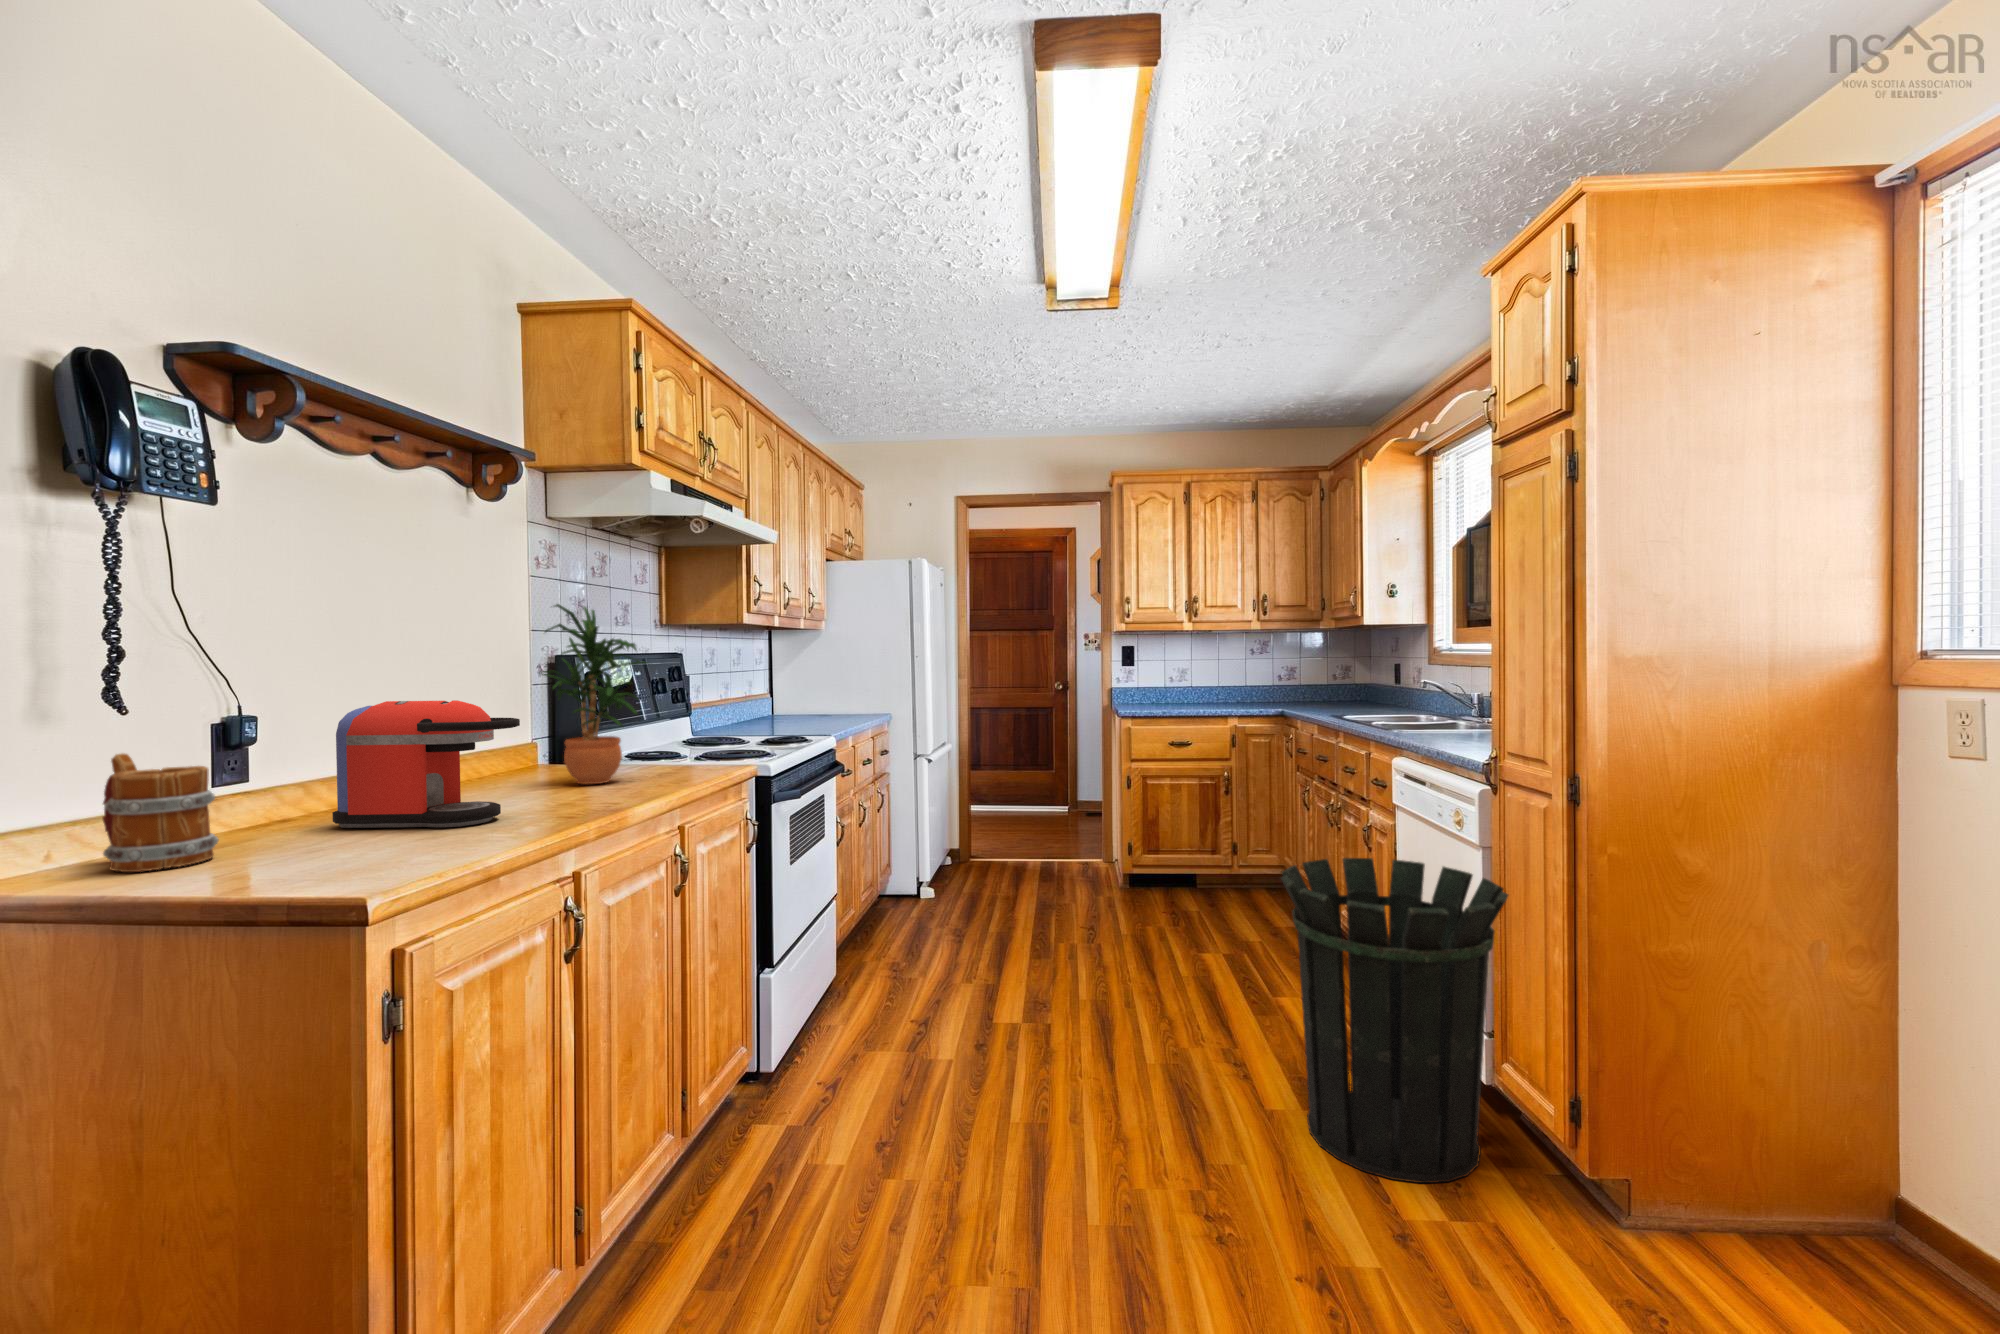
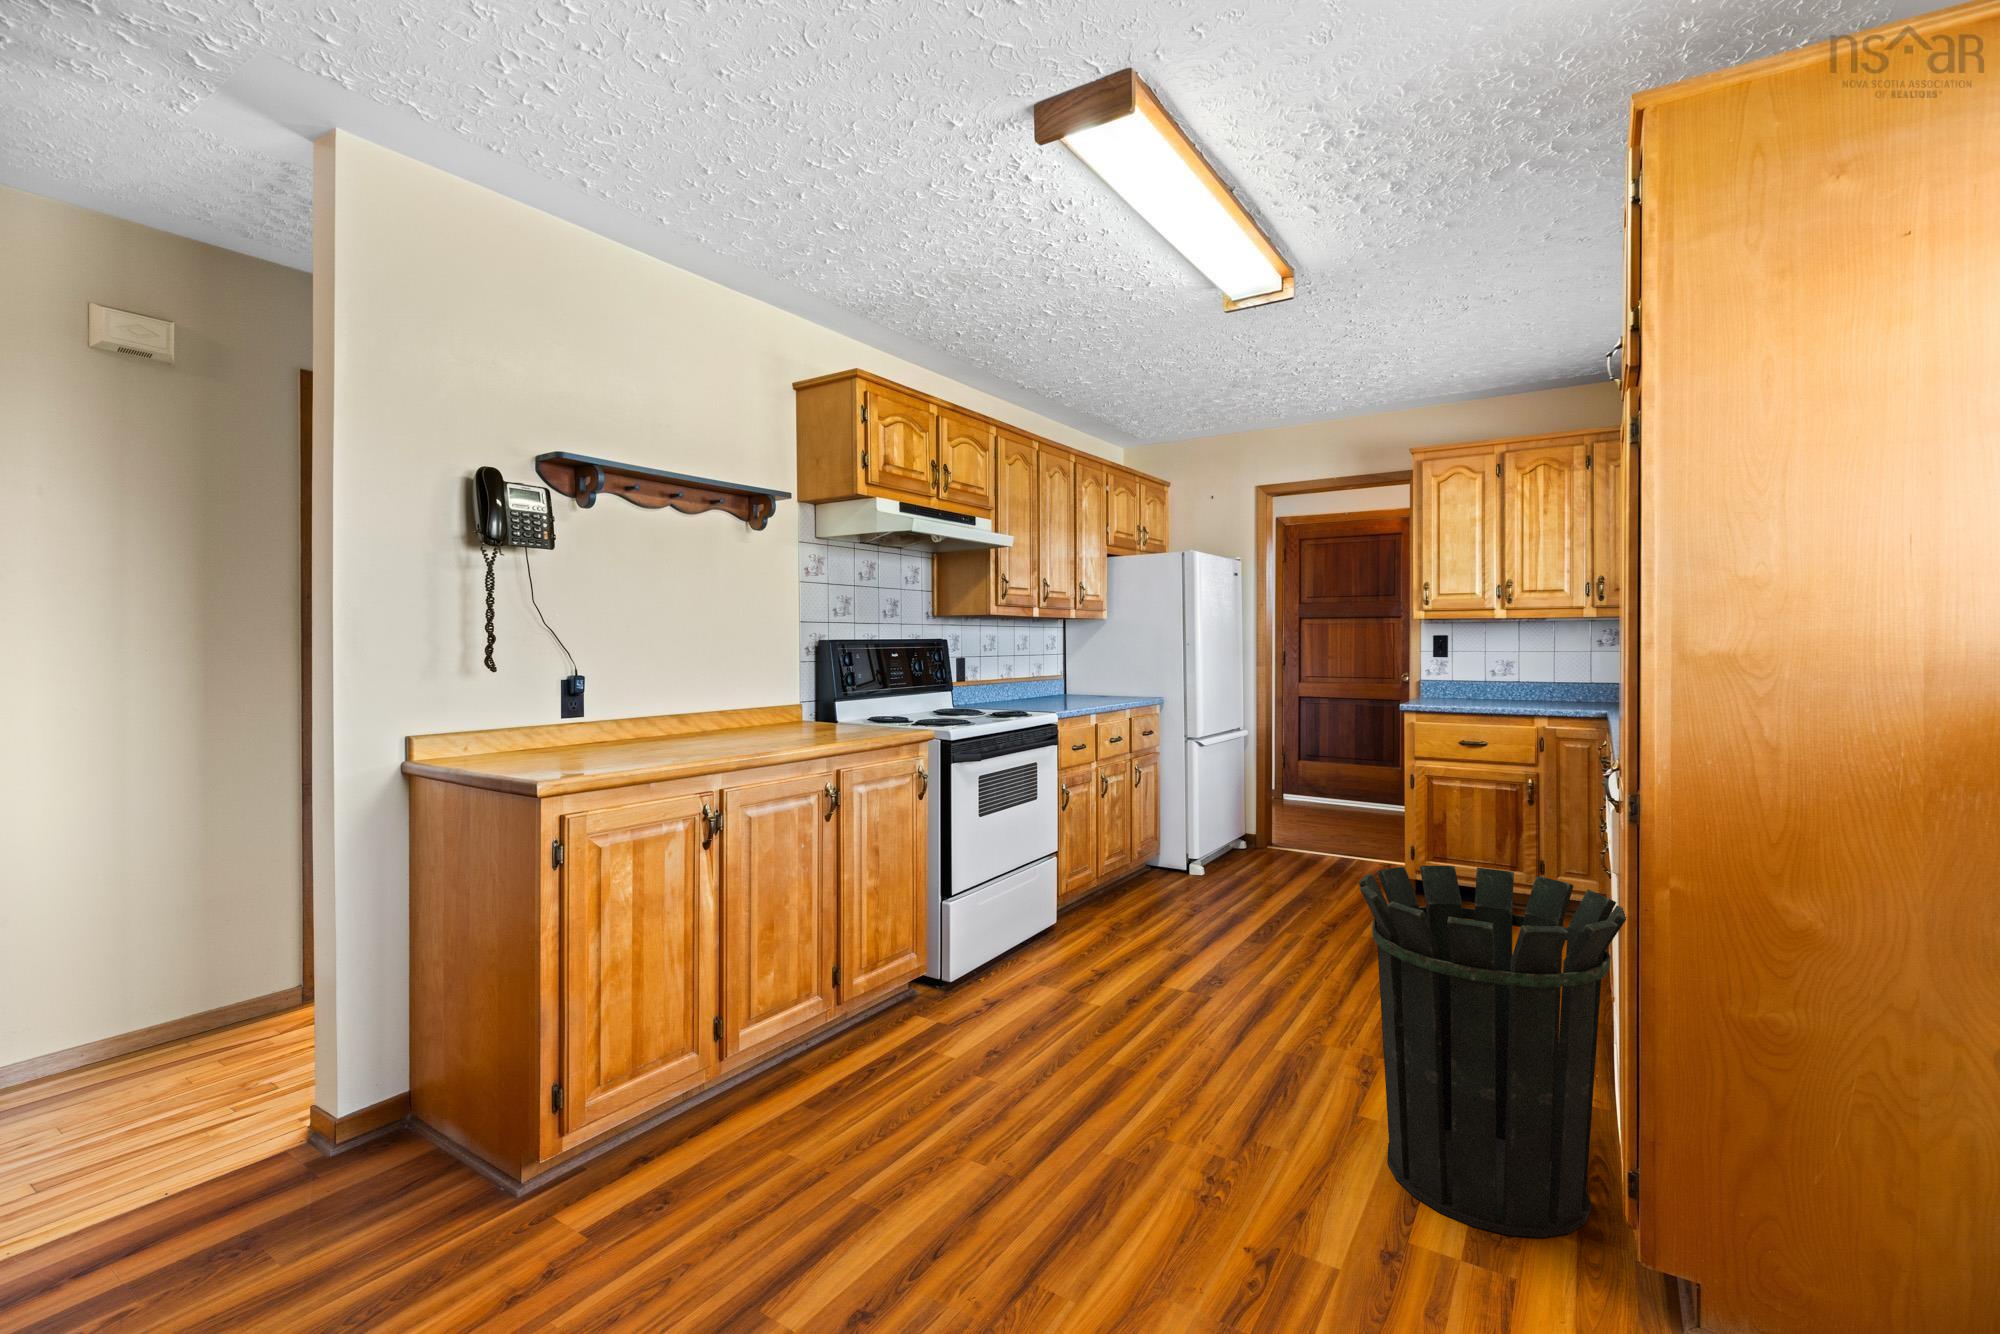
potted plant: present [544,604,646,784] -> none [760,603,839,736]
coffee maker: present [332,700,520,828] -> none [609,669,702,751]
mug: present [103,753,218,872] -> none [479,693,533,759]

